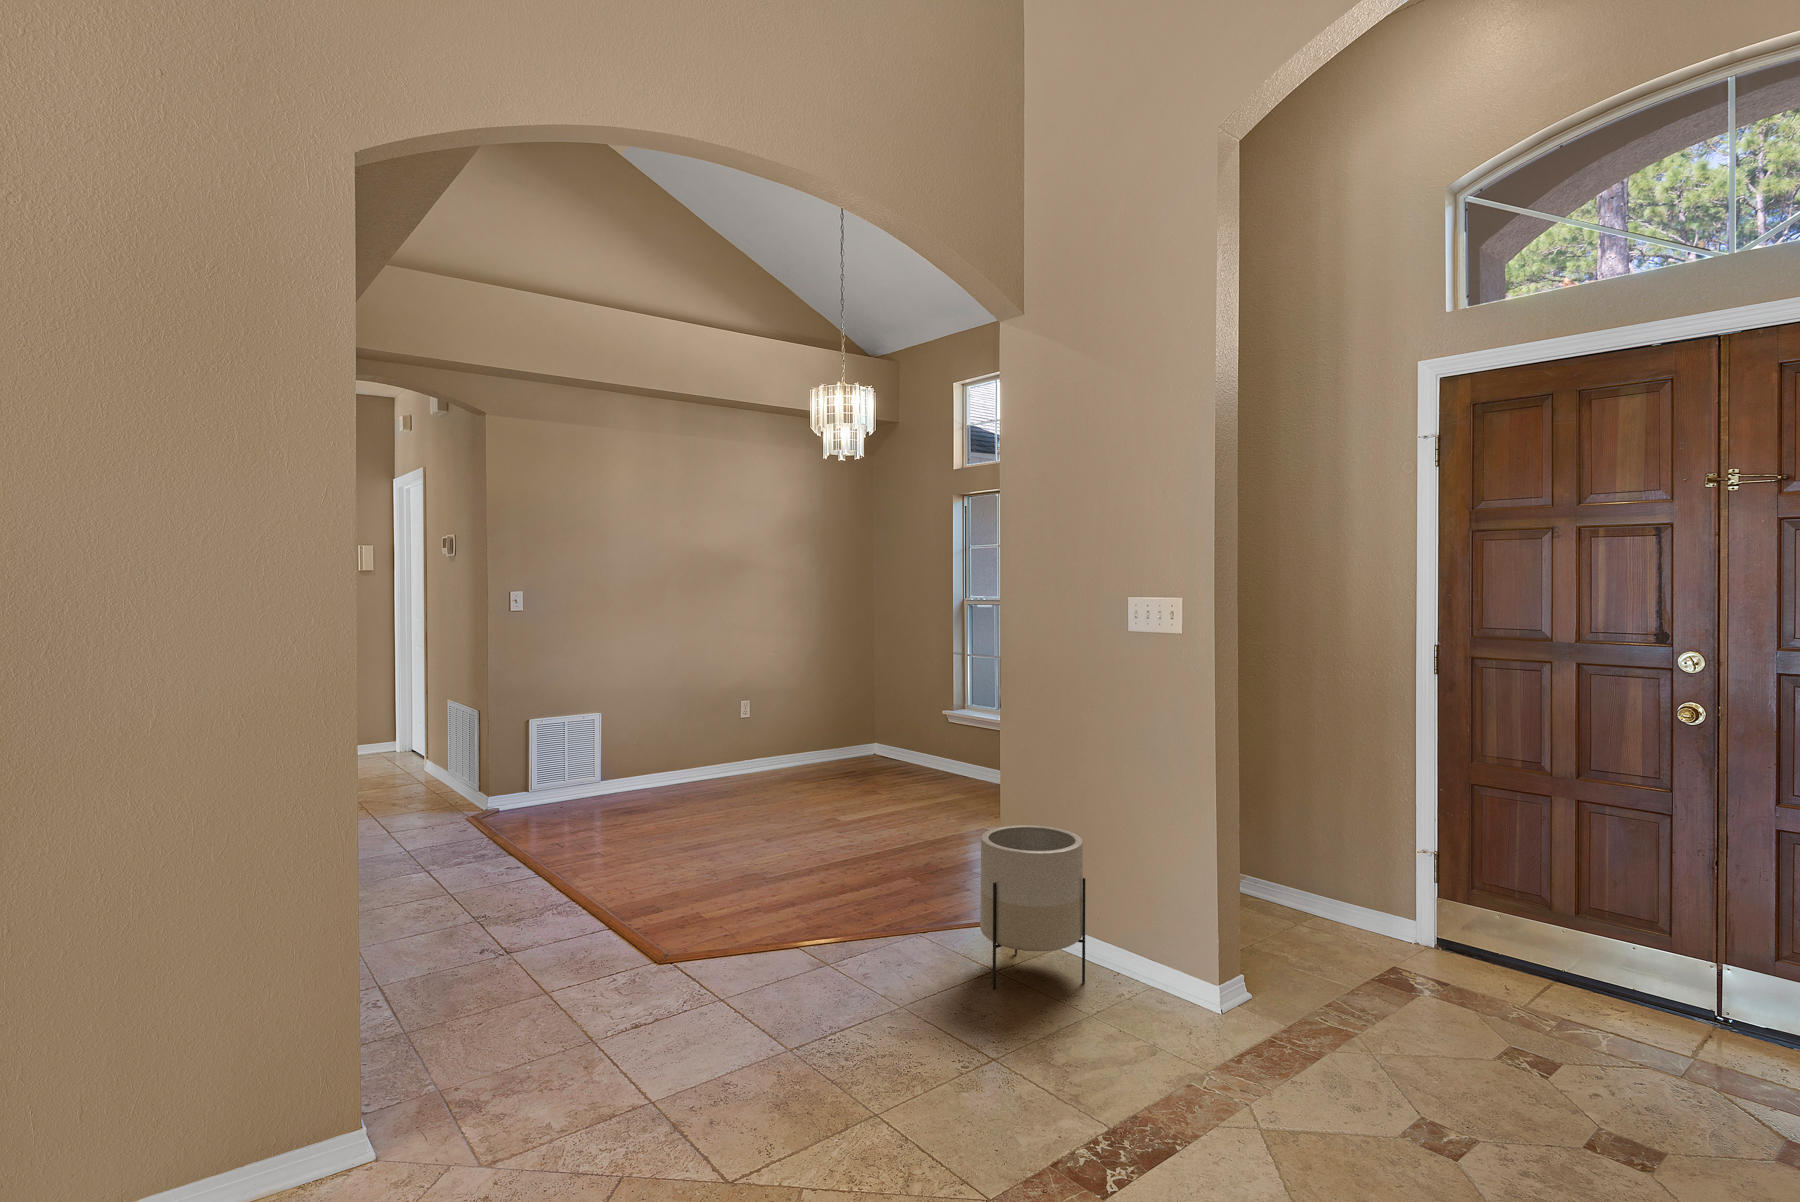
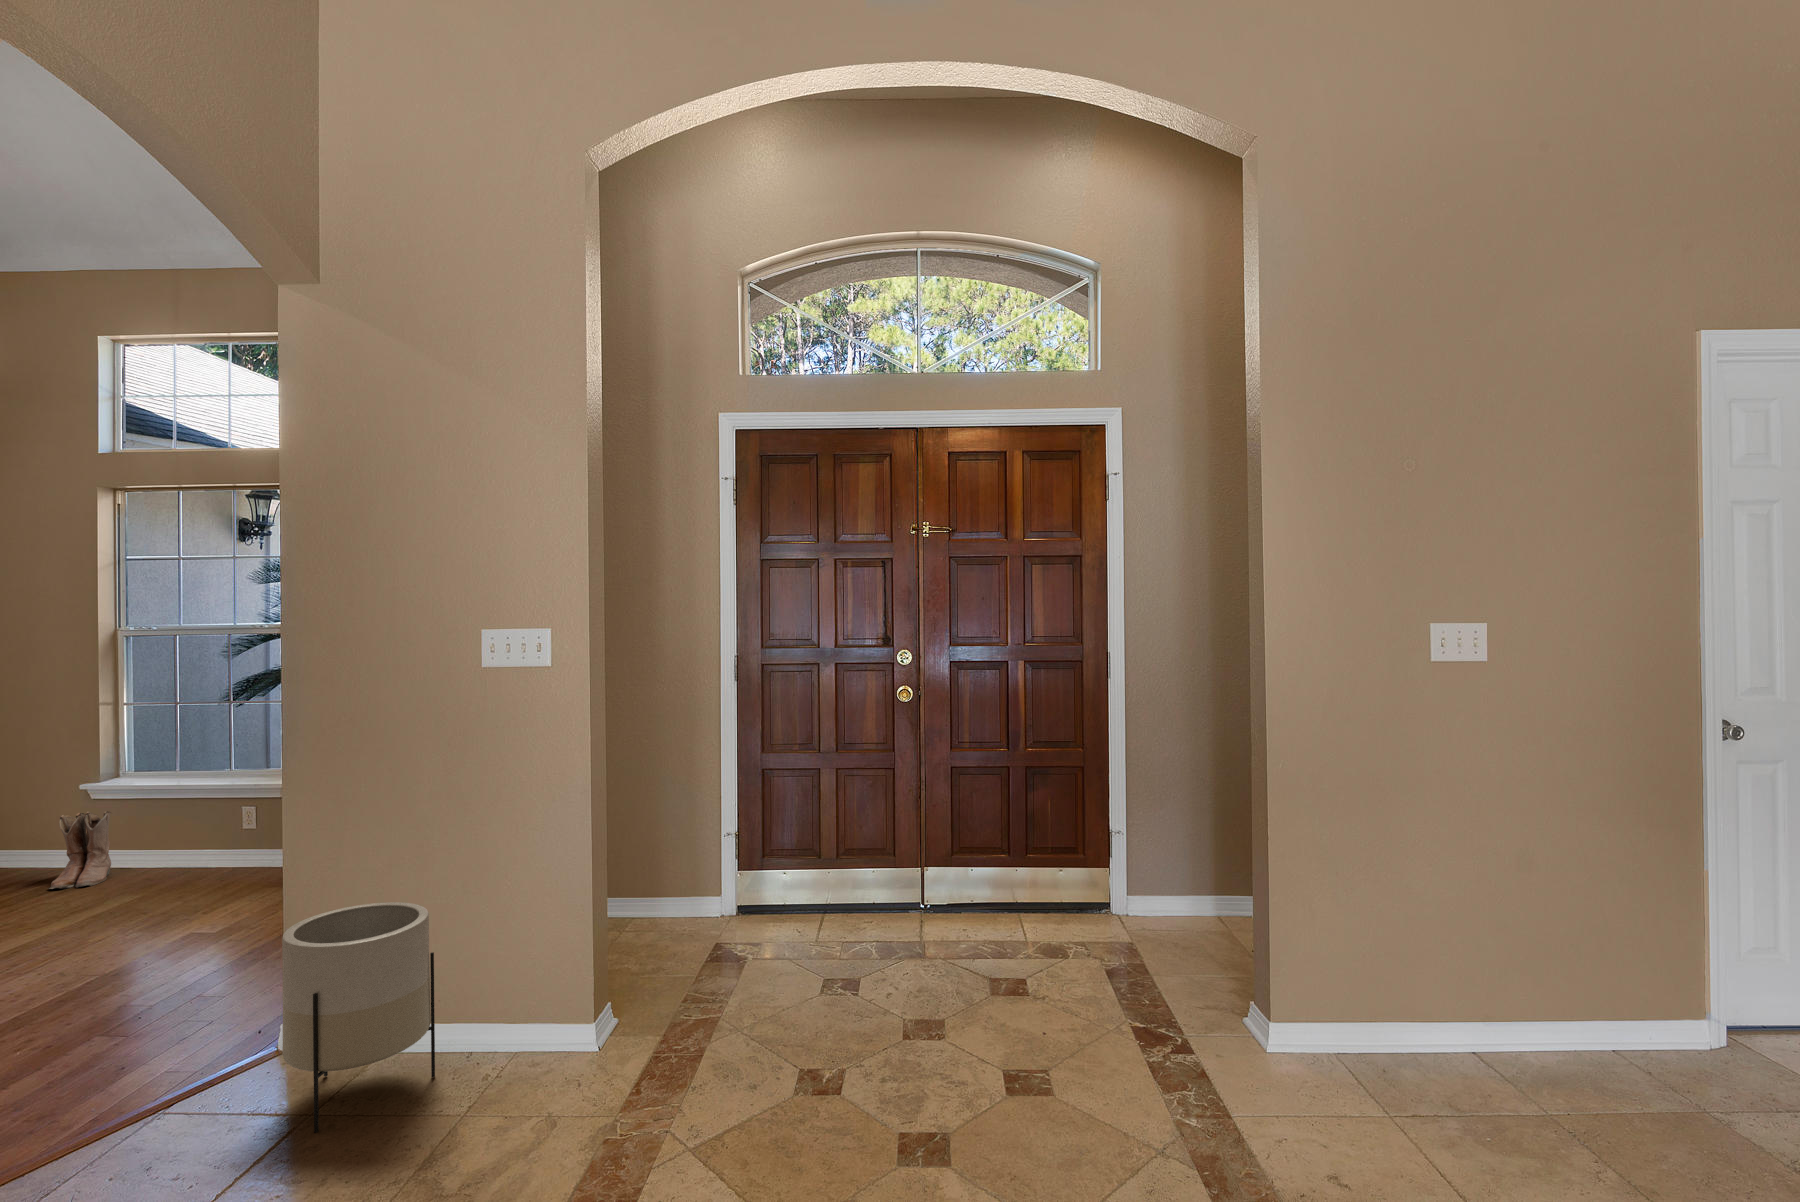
boots: none [921,729,958,783] -> present [49,811,111,889]

